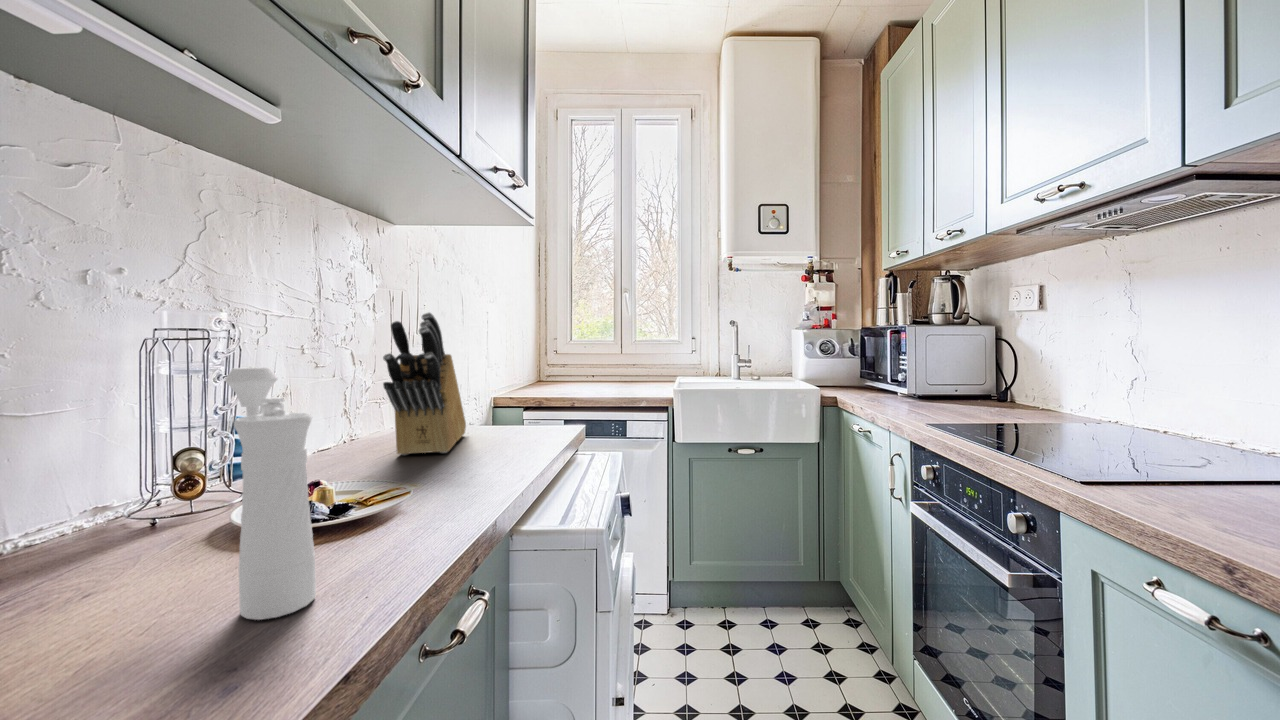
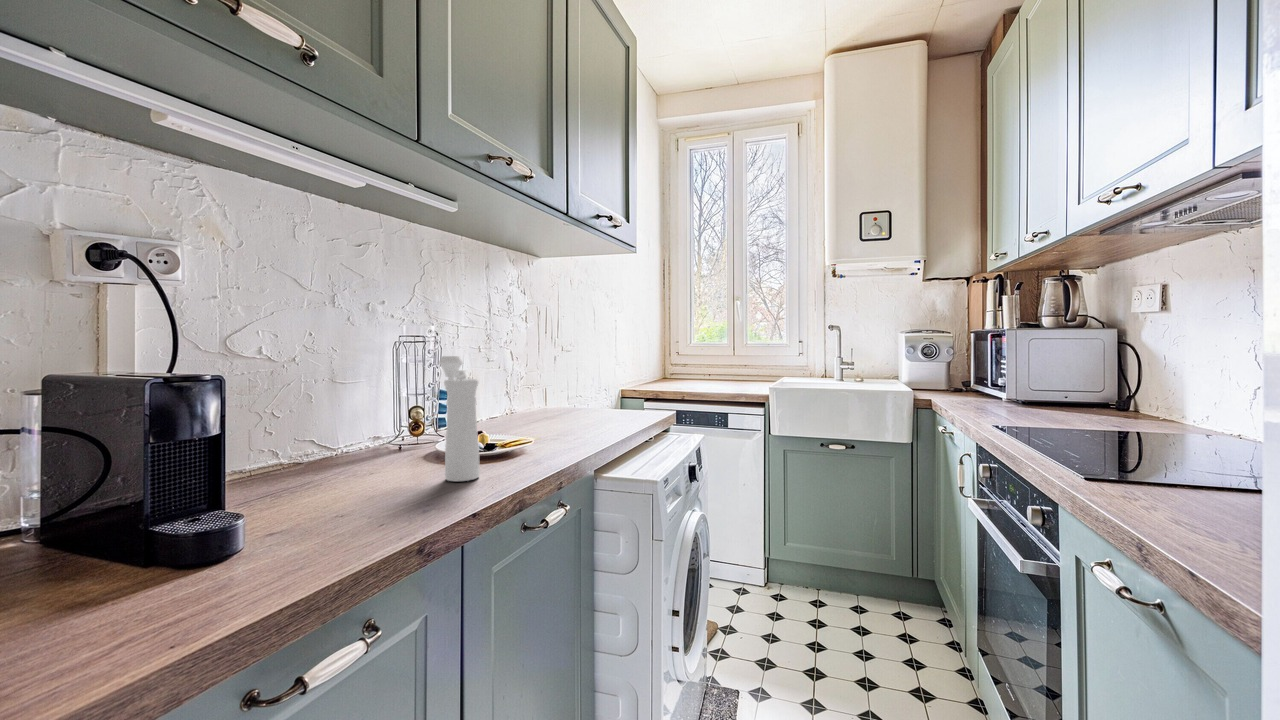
knife block: present [383,312,466,455] -> none [525,323,586,424]

